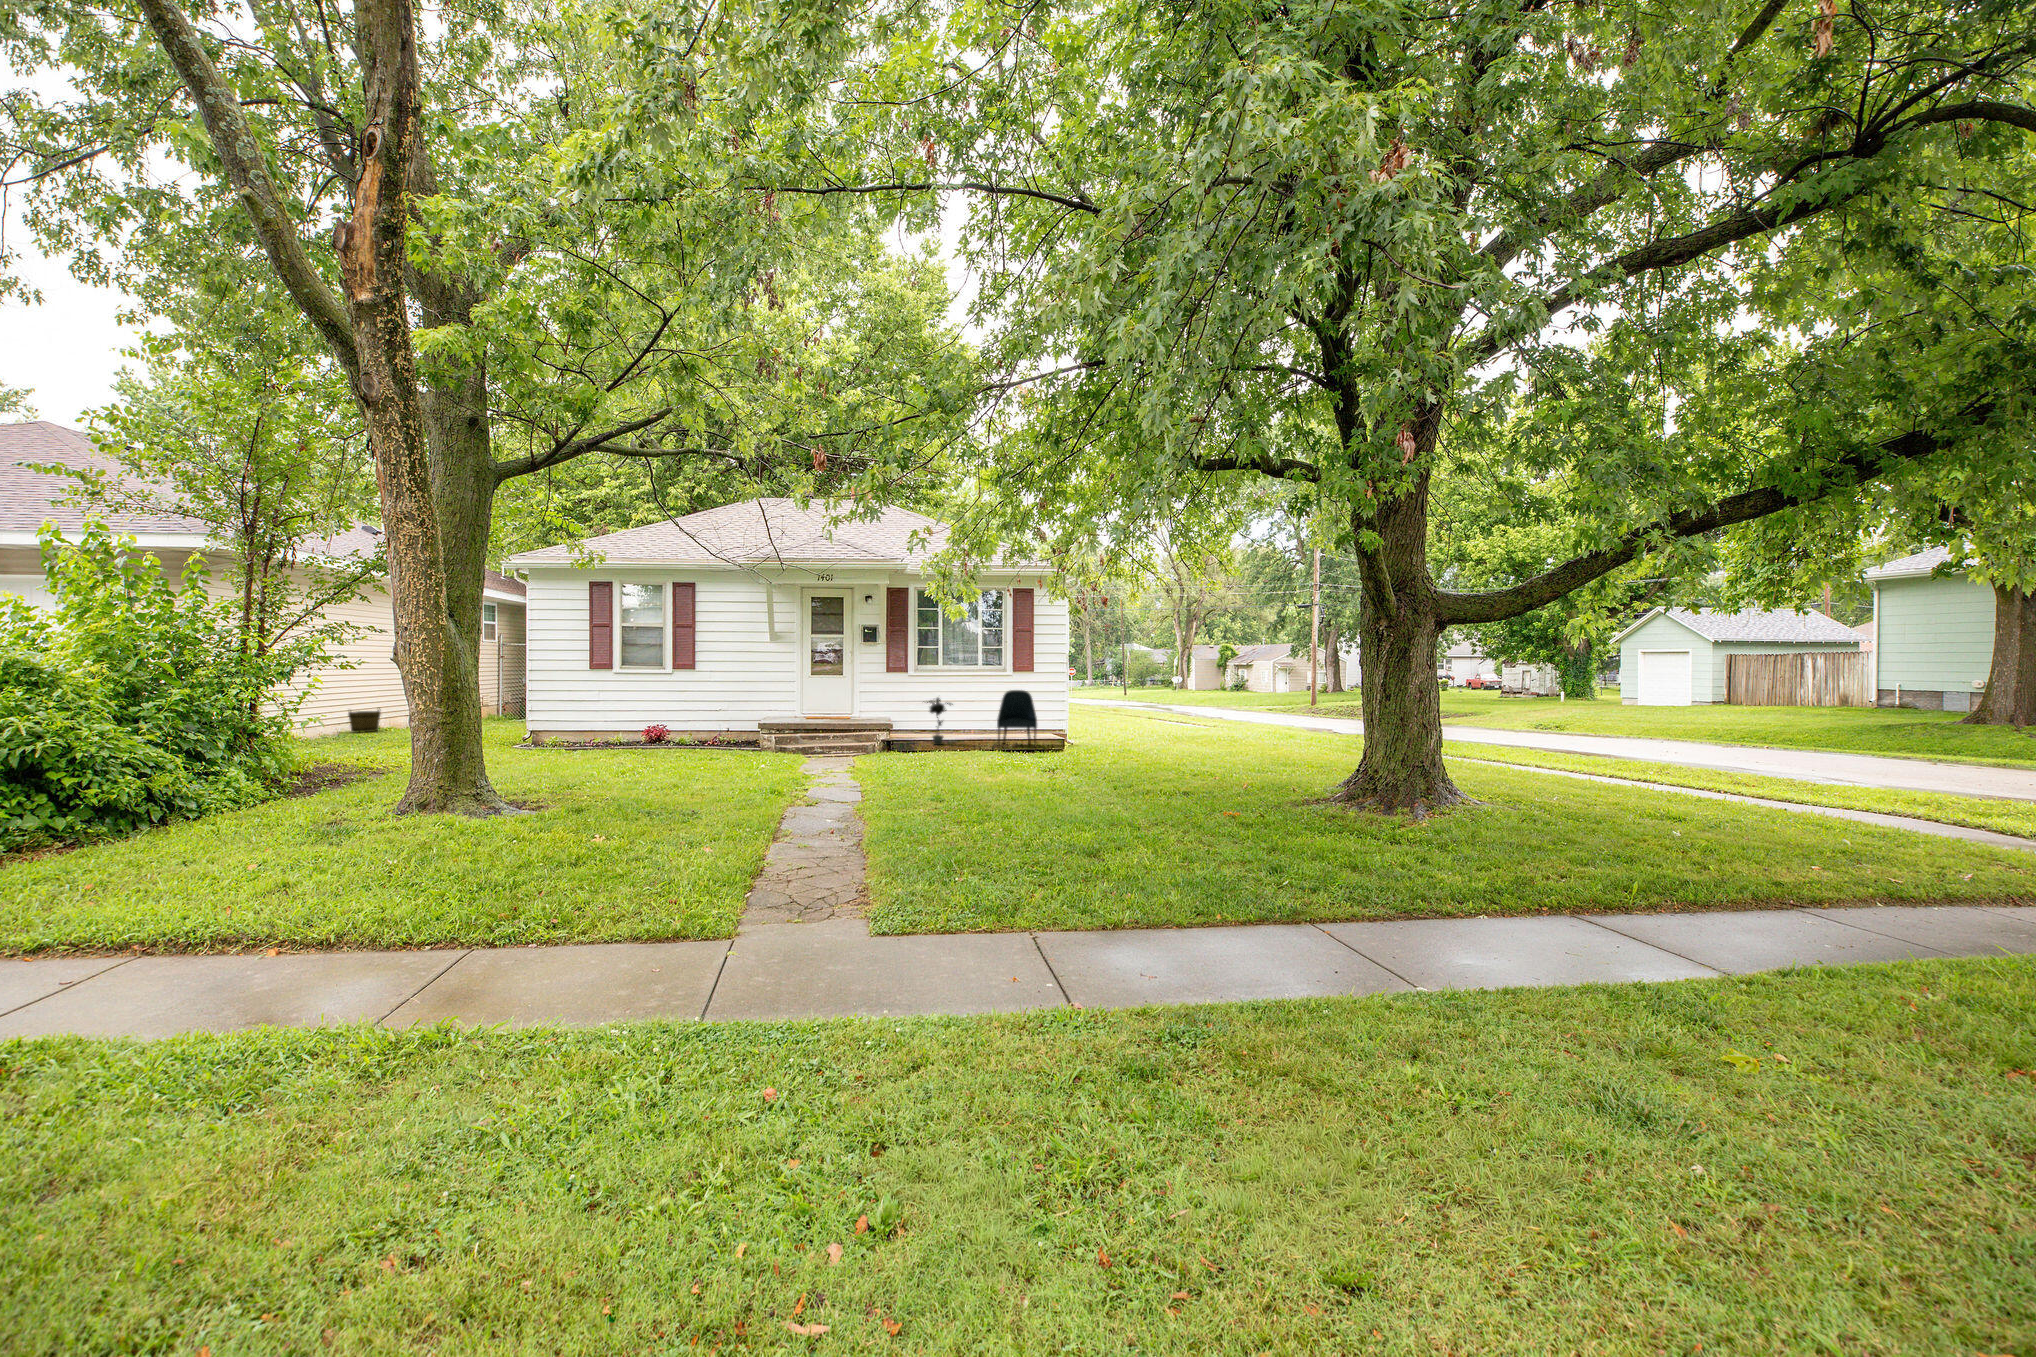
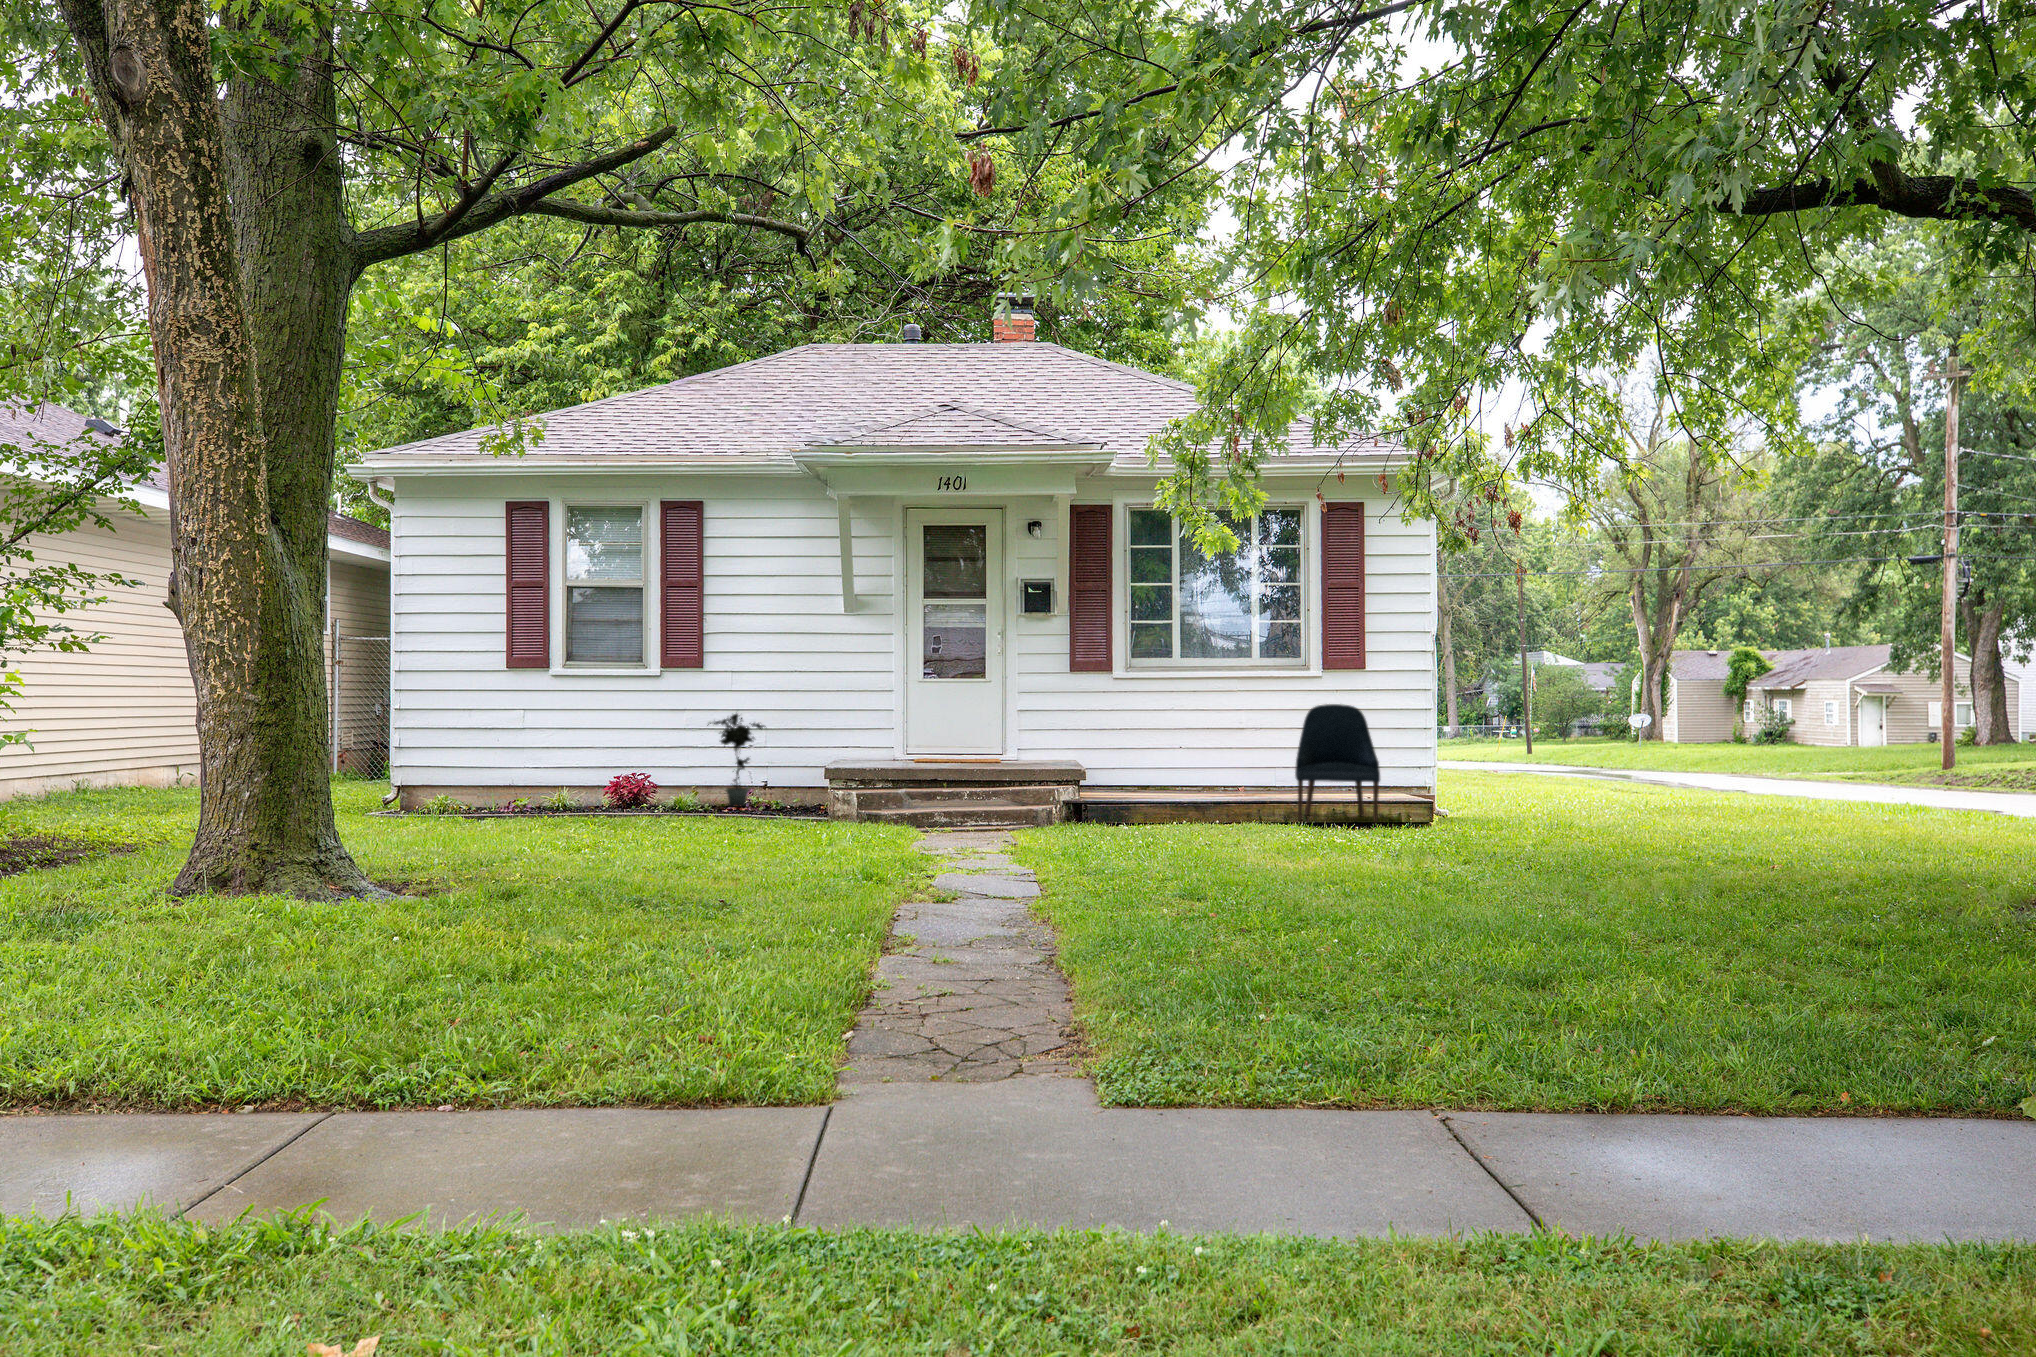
potted plant: present [927,698,953,745] -> present [707,714,766,807]
bucket: present [348,708,380,733] -> none [99,739,153,783]

